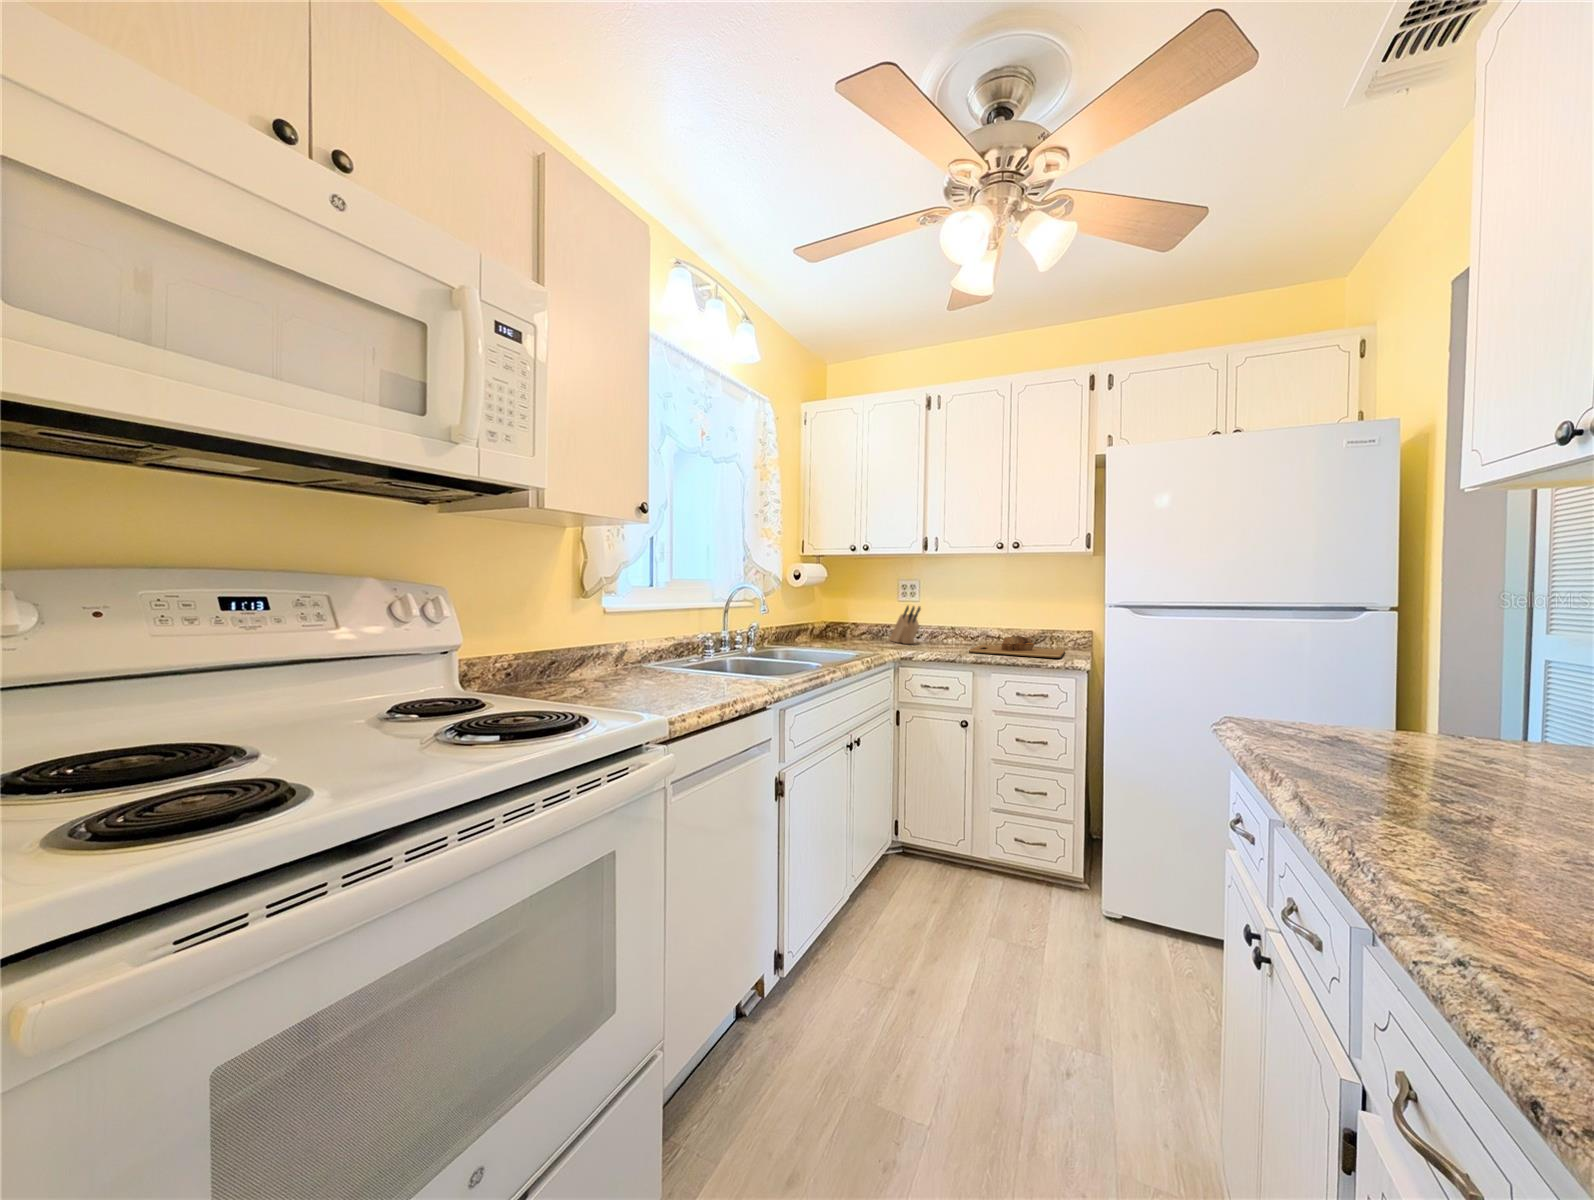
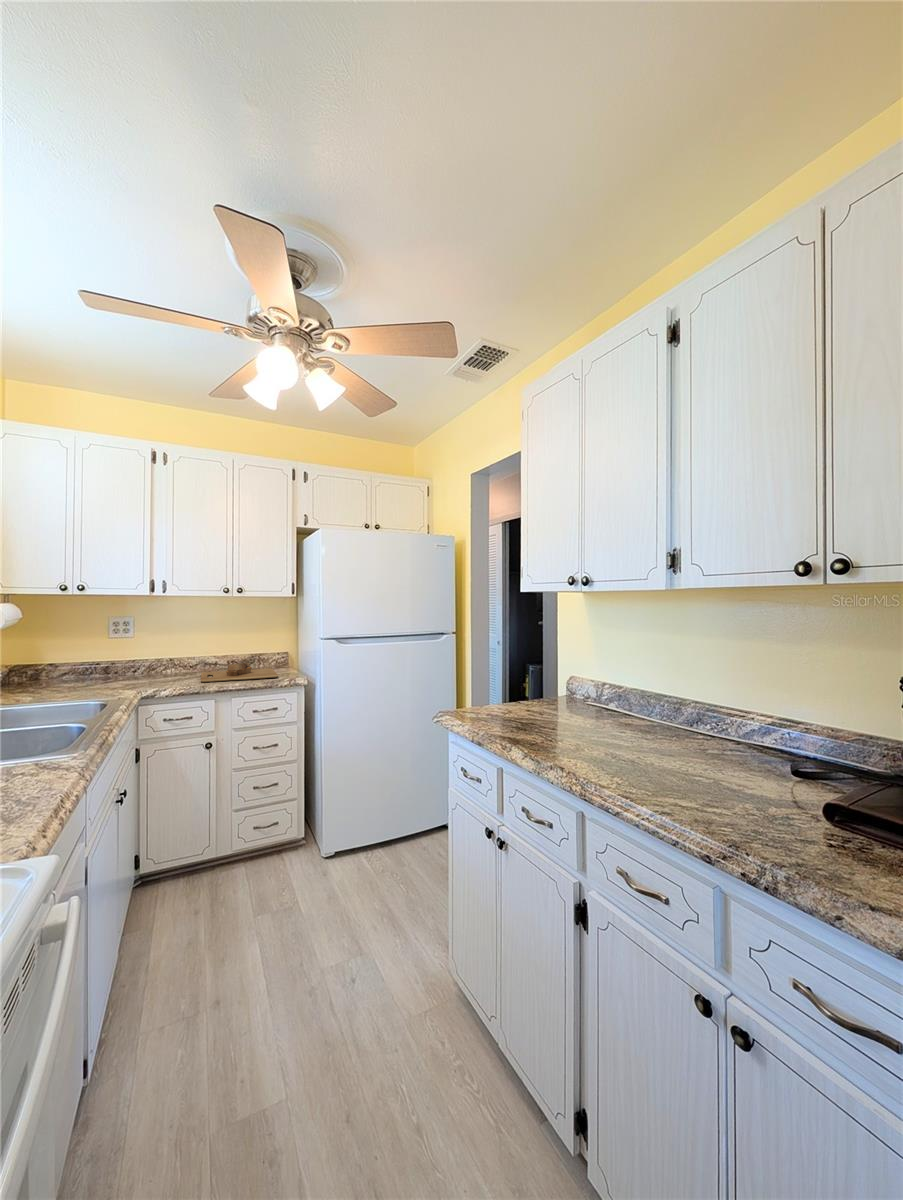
knife block: present [890,606,921,644] -> none [99,643,143,681]

